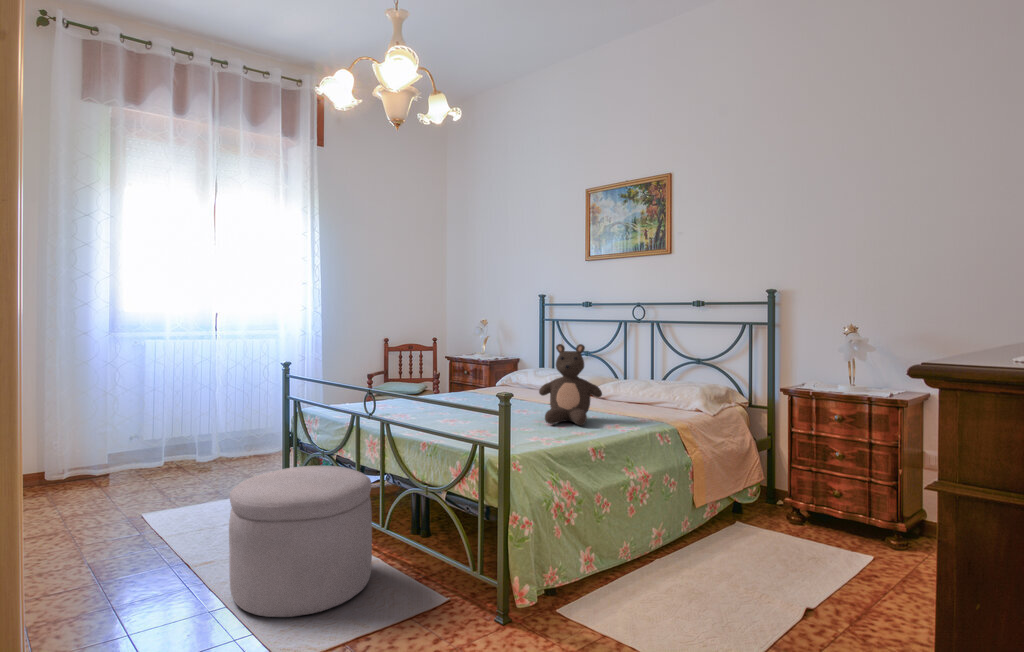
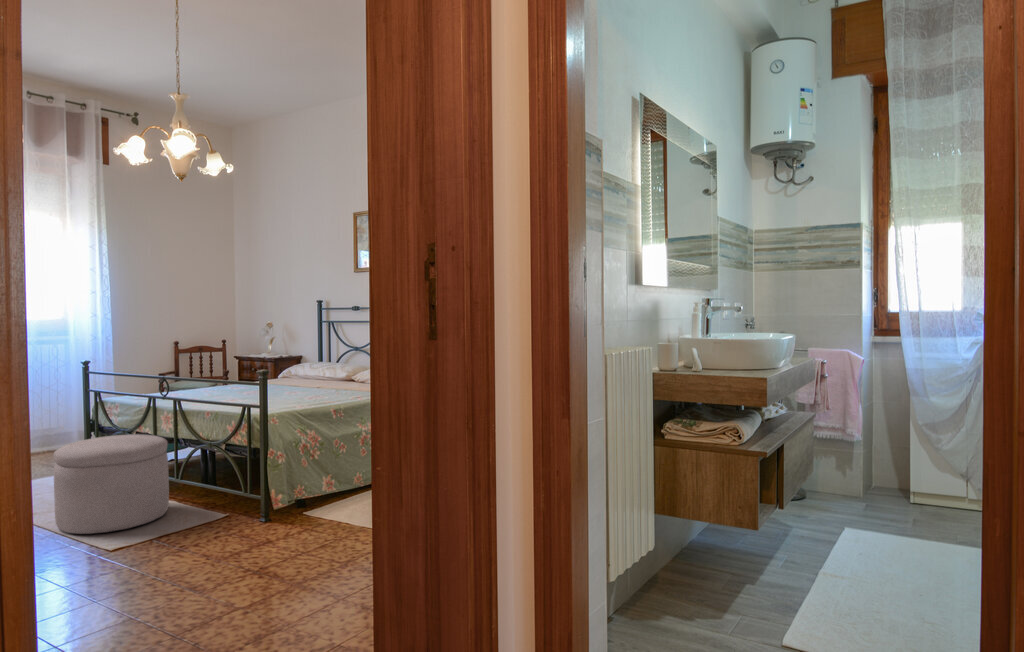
teddy bear: present [539,344,602,425] -> none [301,341,347,398]

